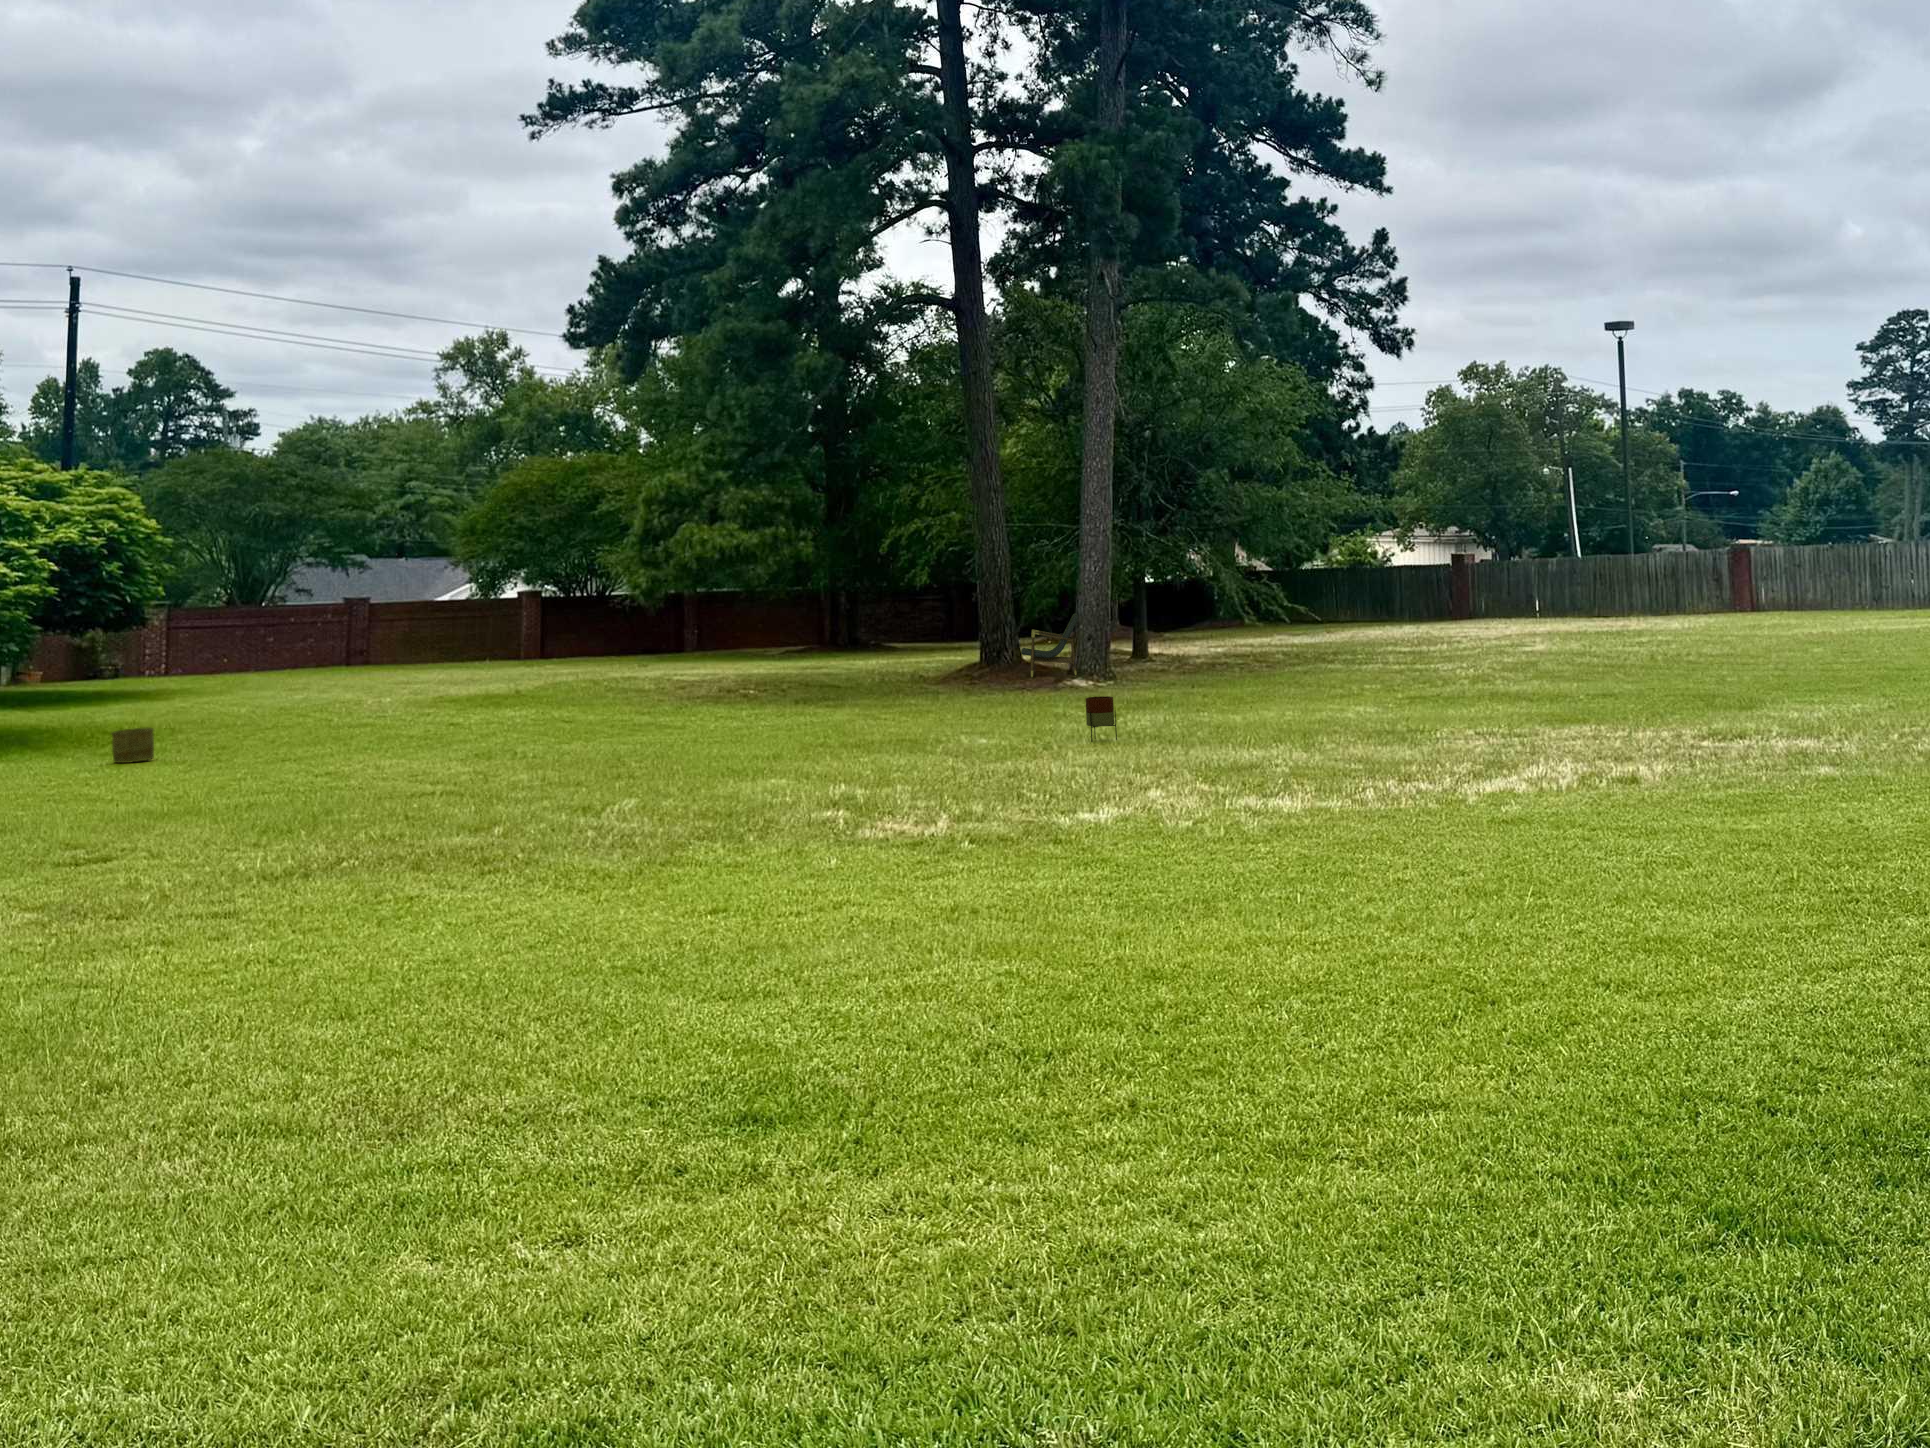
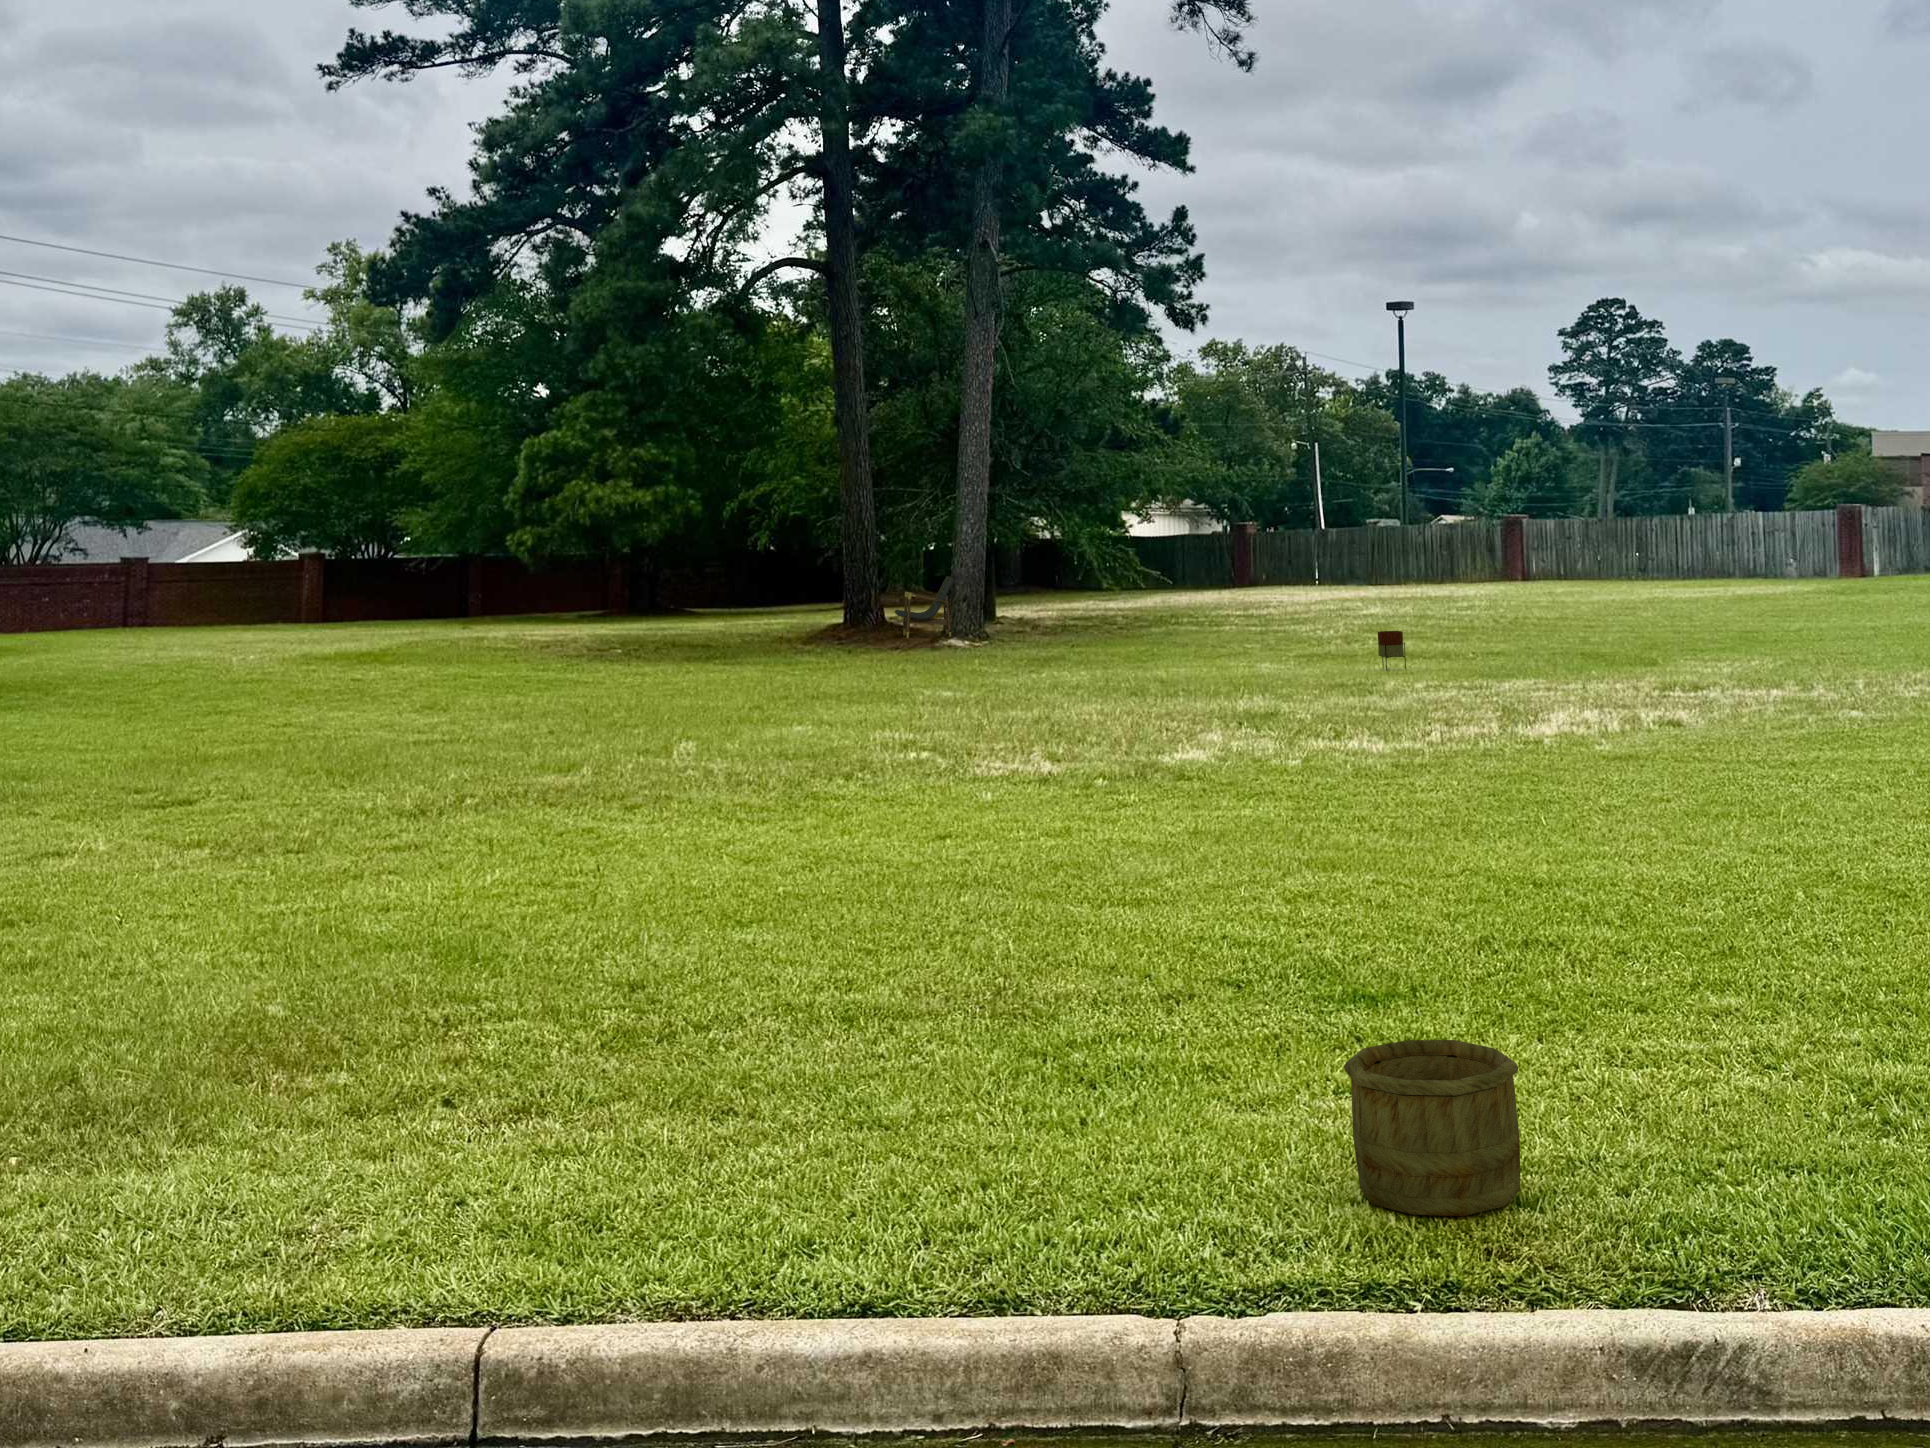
planter: present [1086,696,1117,742] -> present [1378,631,1406,670]
wooden bucket: present [111,728,154,763] -> present [1344,1040,1520,1216]

